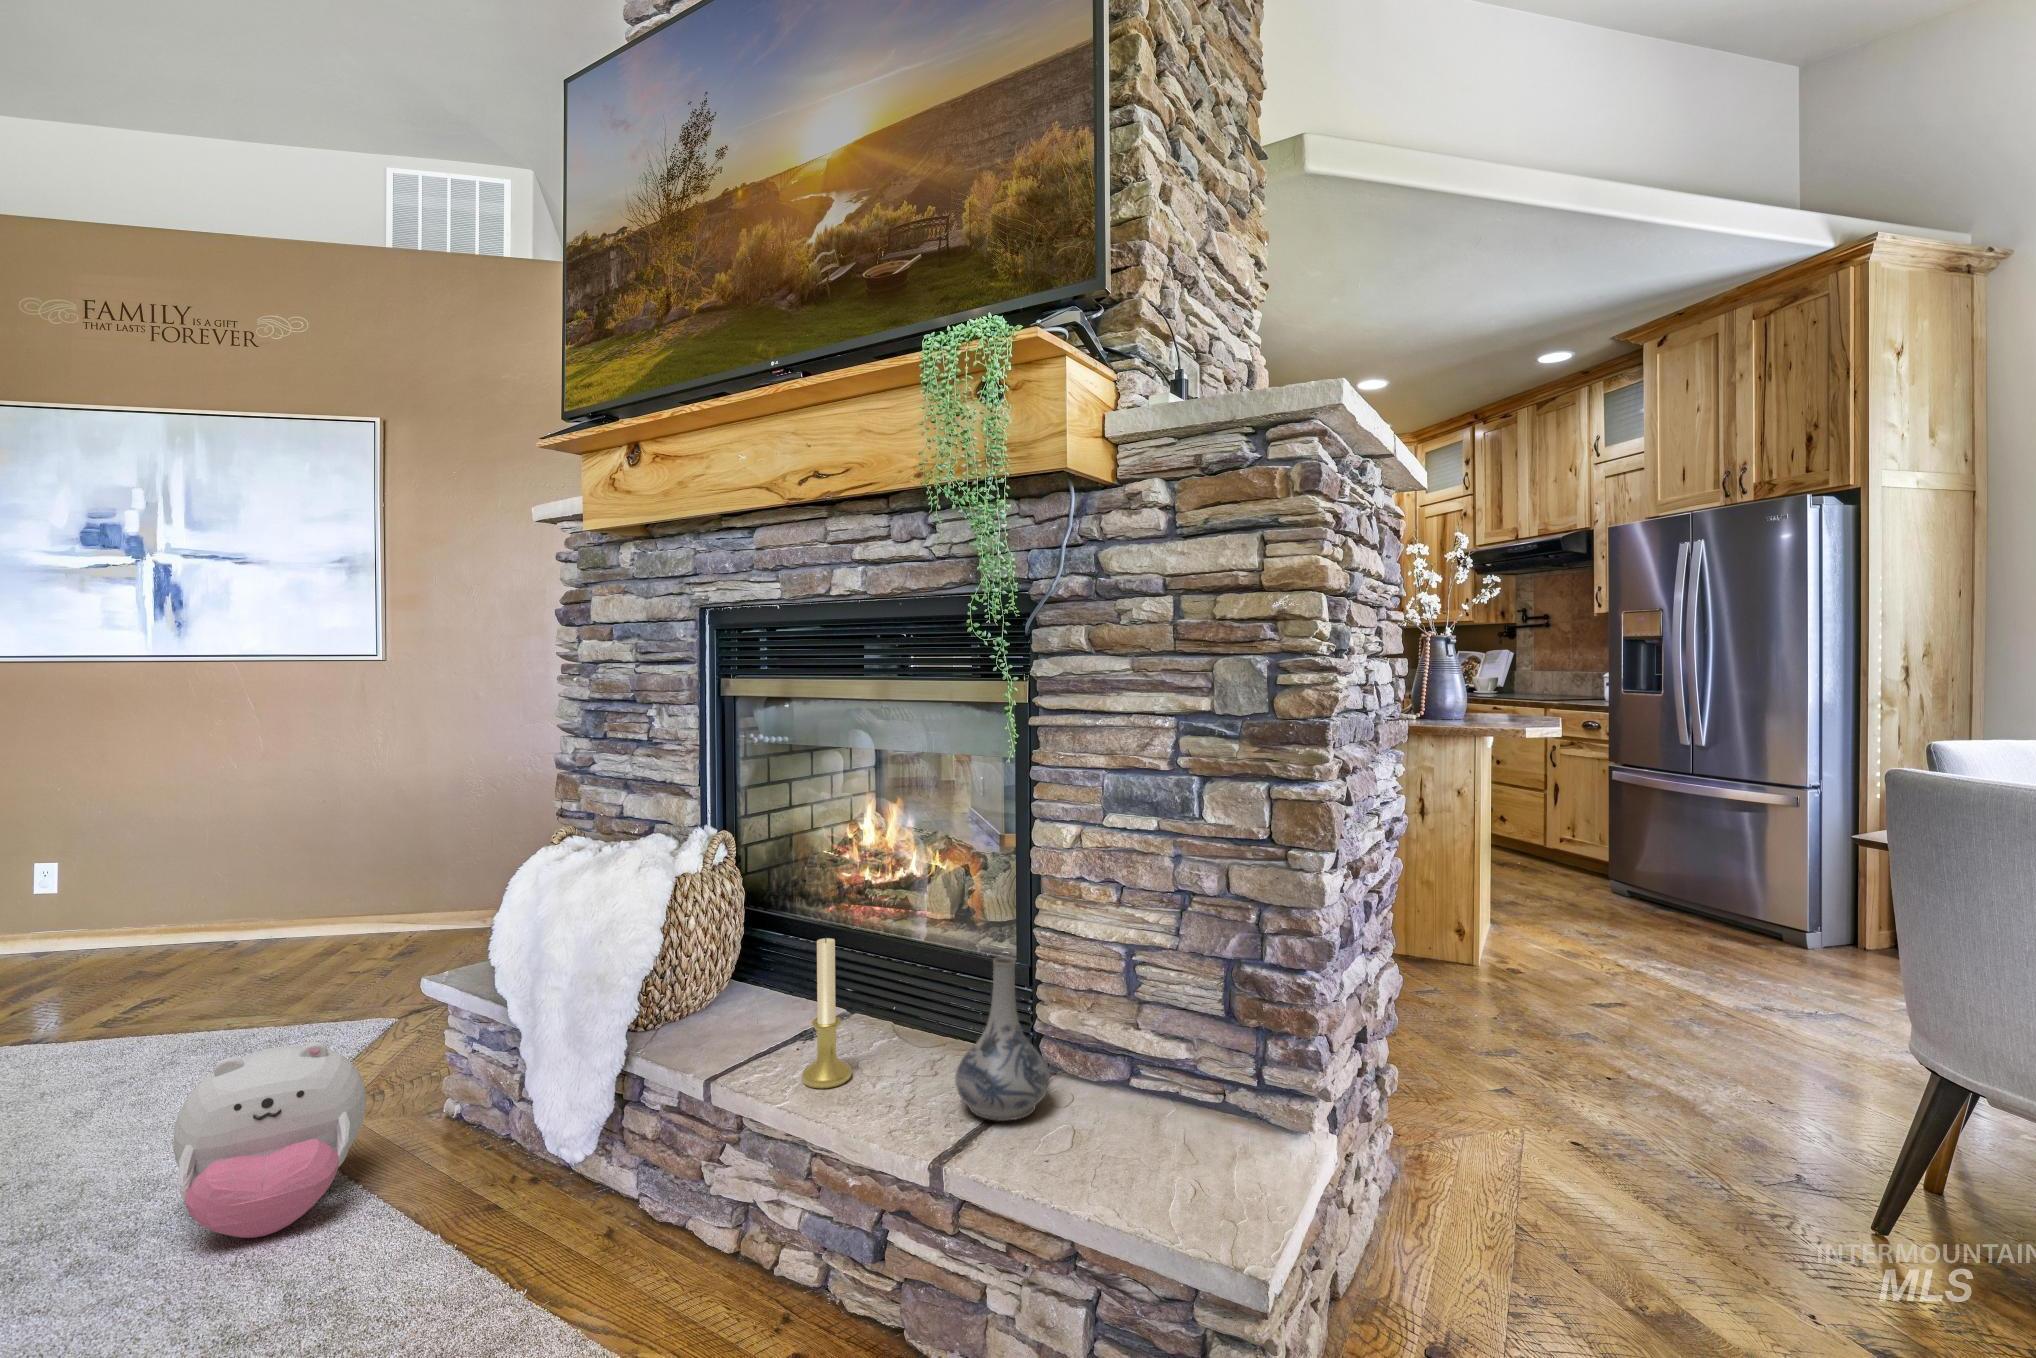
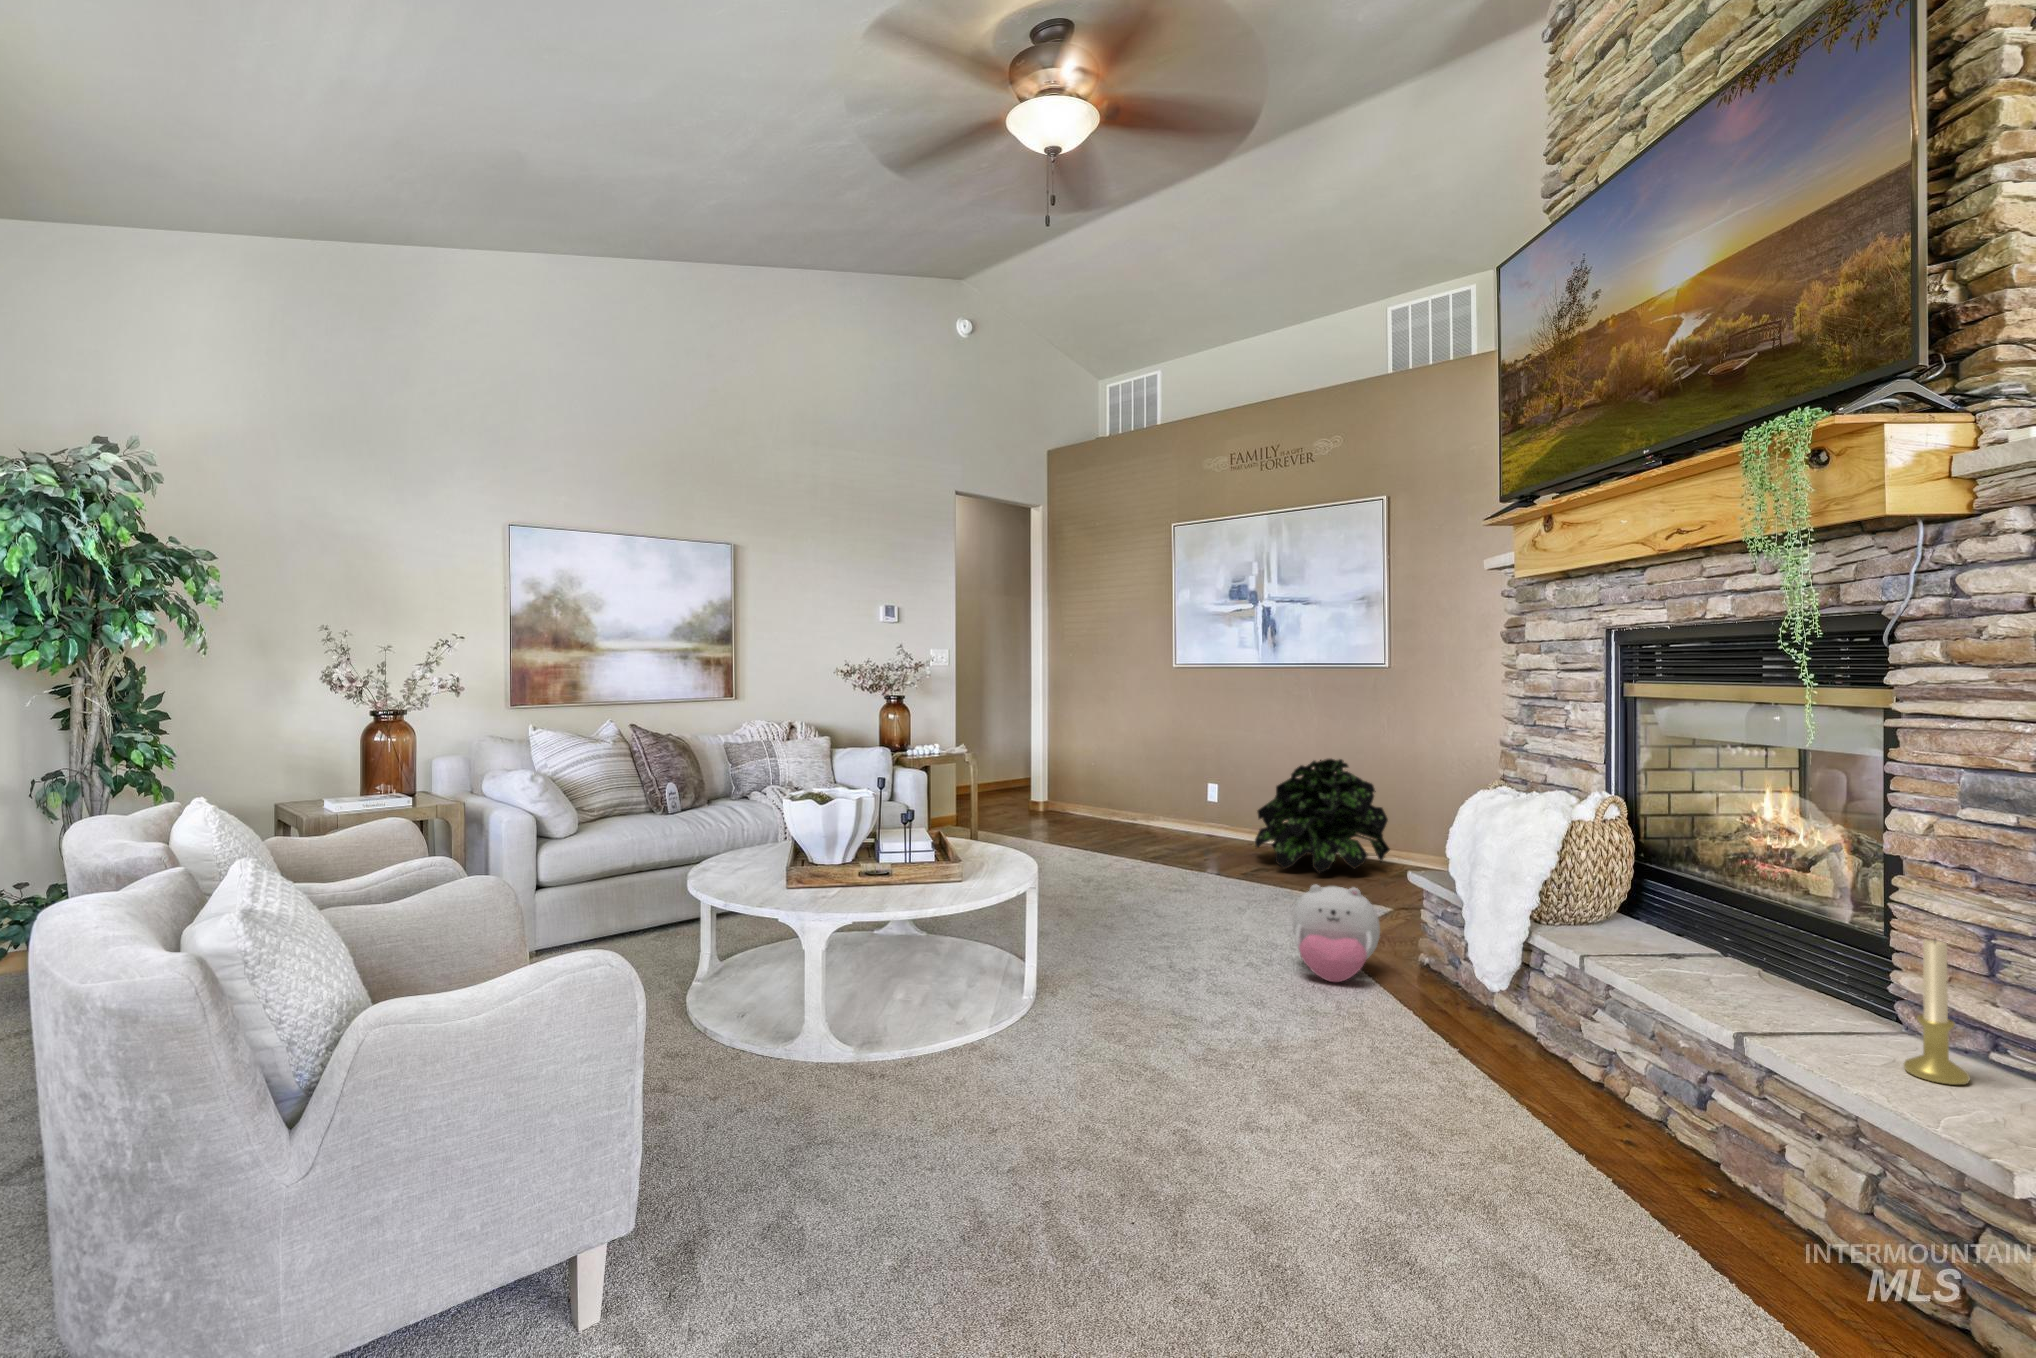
potted plant: none [121,799,385,995] -> present [1255,759,1390,873]
candle holder: present [802,936,852,1088] -> present [1904,939,1970,1085]
decorative vase: present [955,956,1050,1121] -> none [1781,911,1881,1040]

